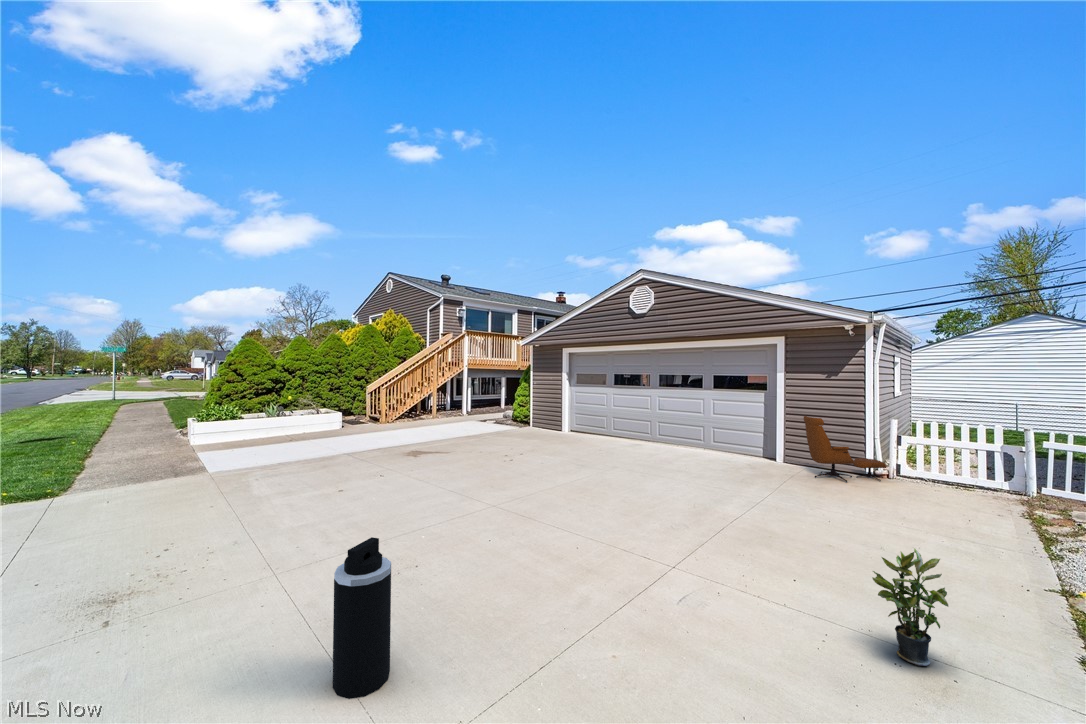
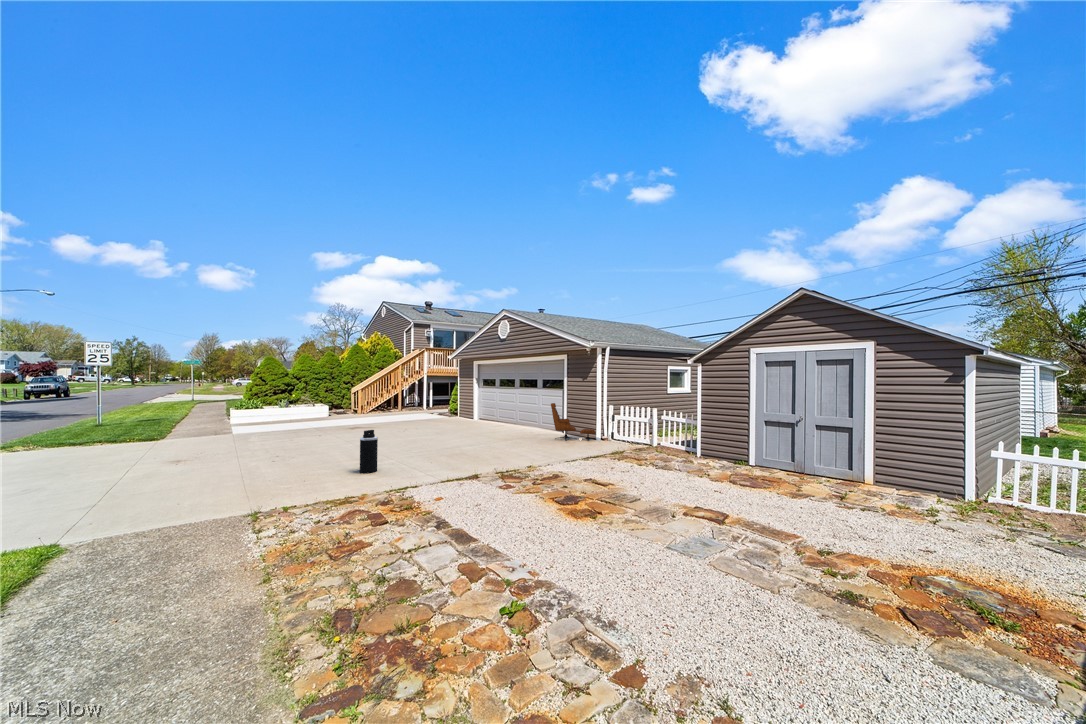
trash can: present [332,537,391,699] -> present [360,430,378,473]
potted plant: present [872,549,948,666] -> none [404,437,423,473]

